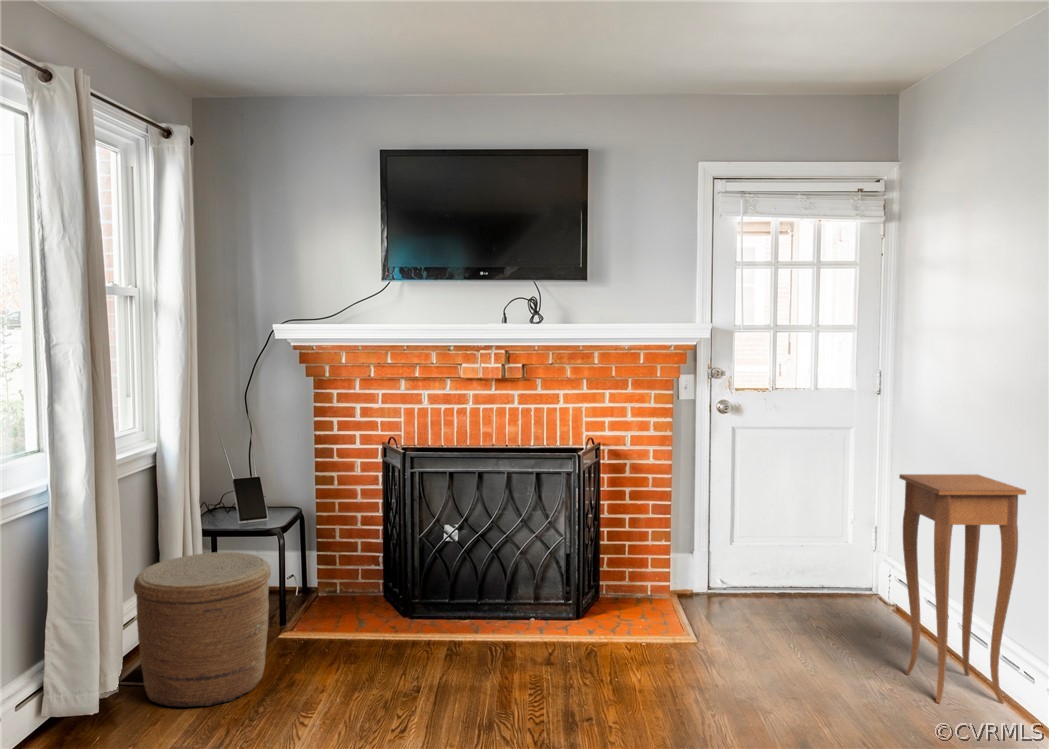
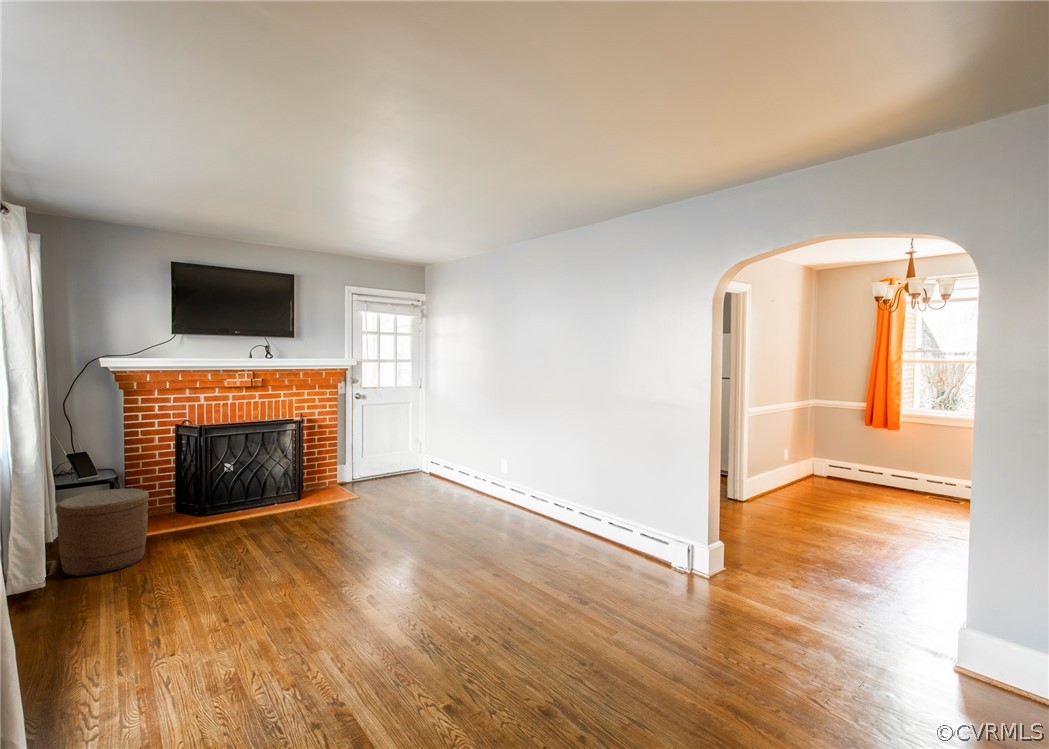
side table: present [899,474,1026,703] -> none [439,414,480,496]

